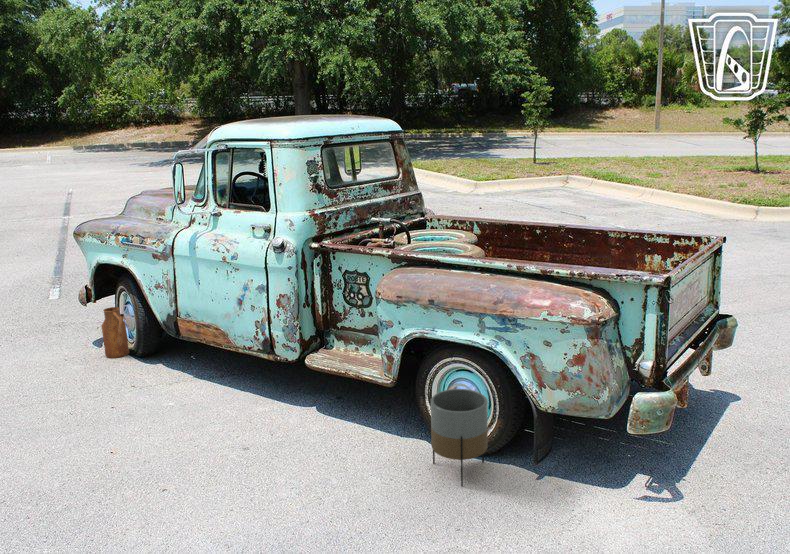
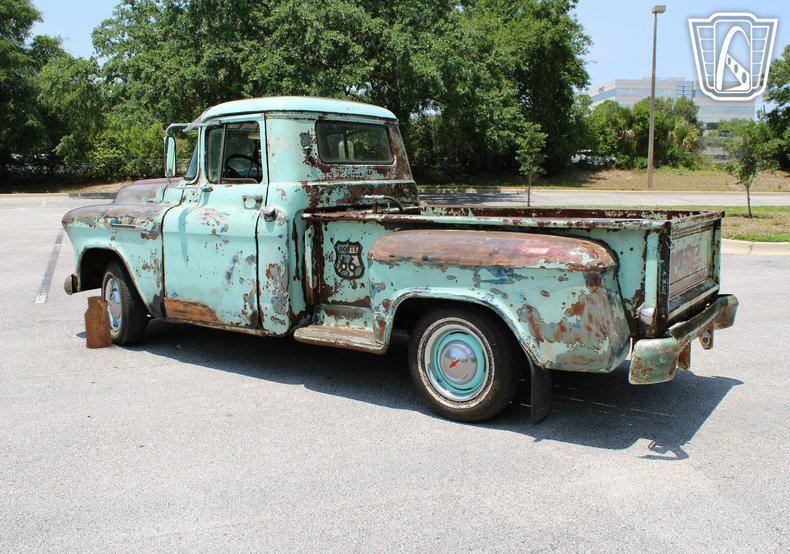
planter: present [431,389,488,486] -> none [424,351,482,449]

